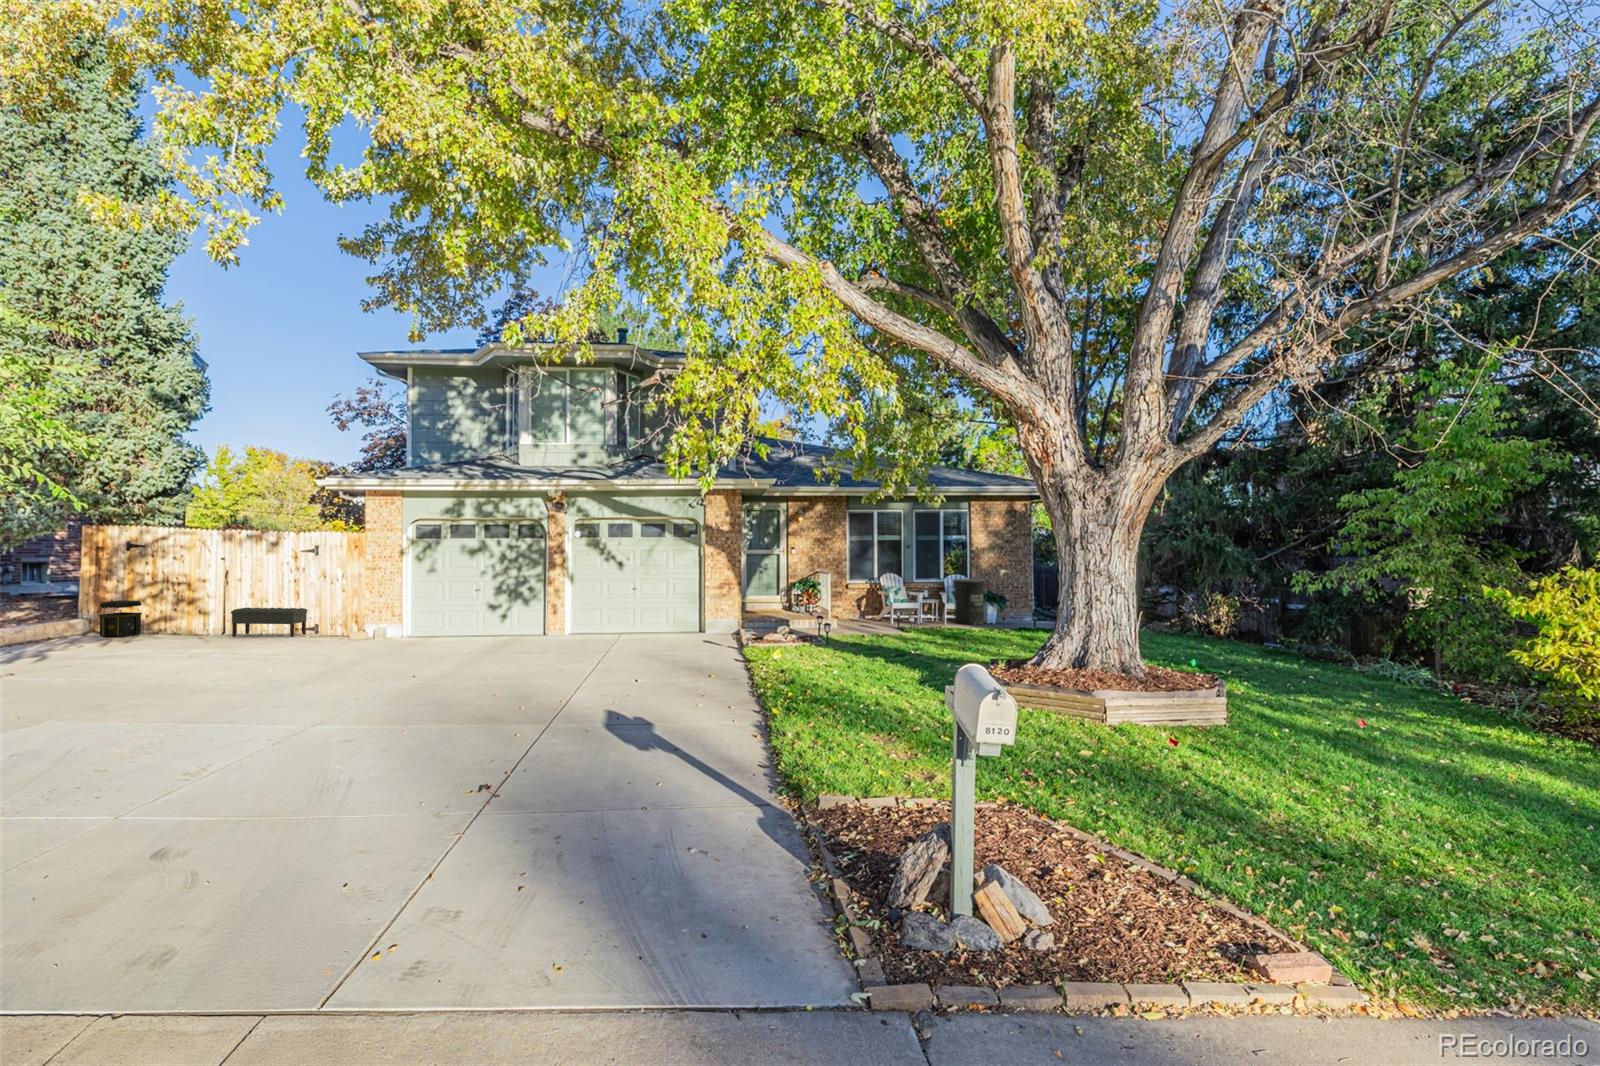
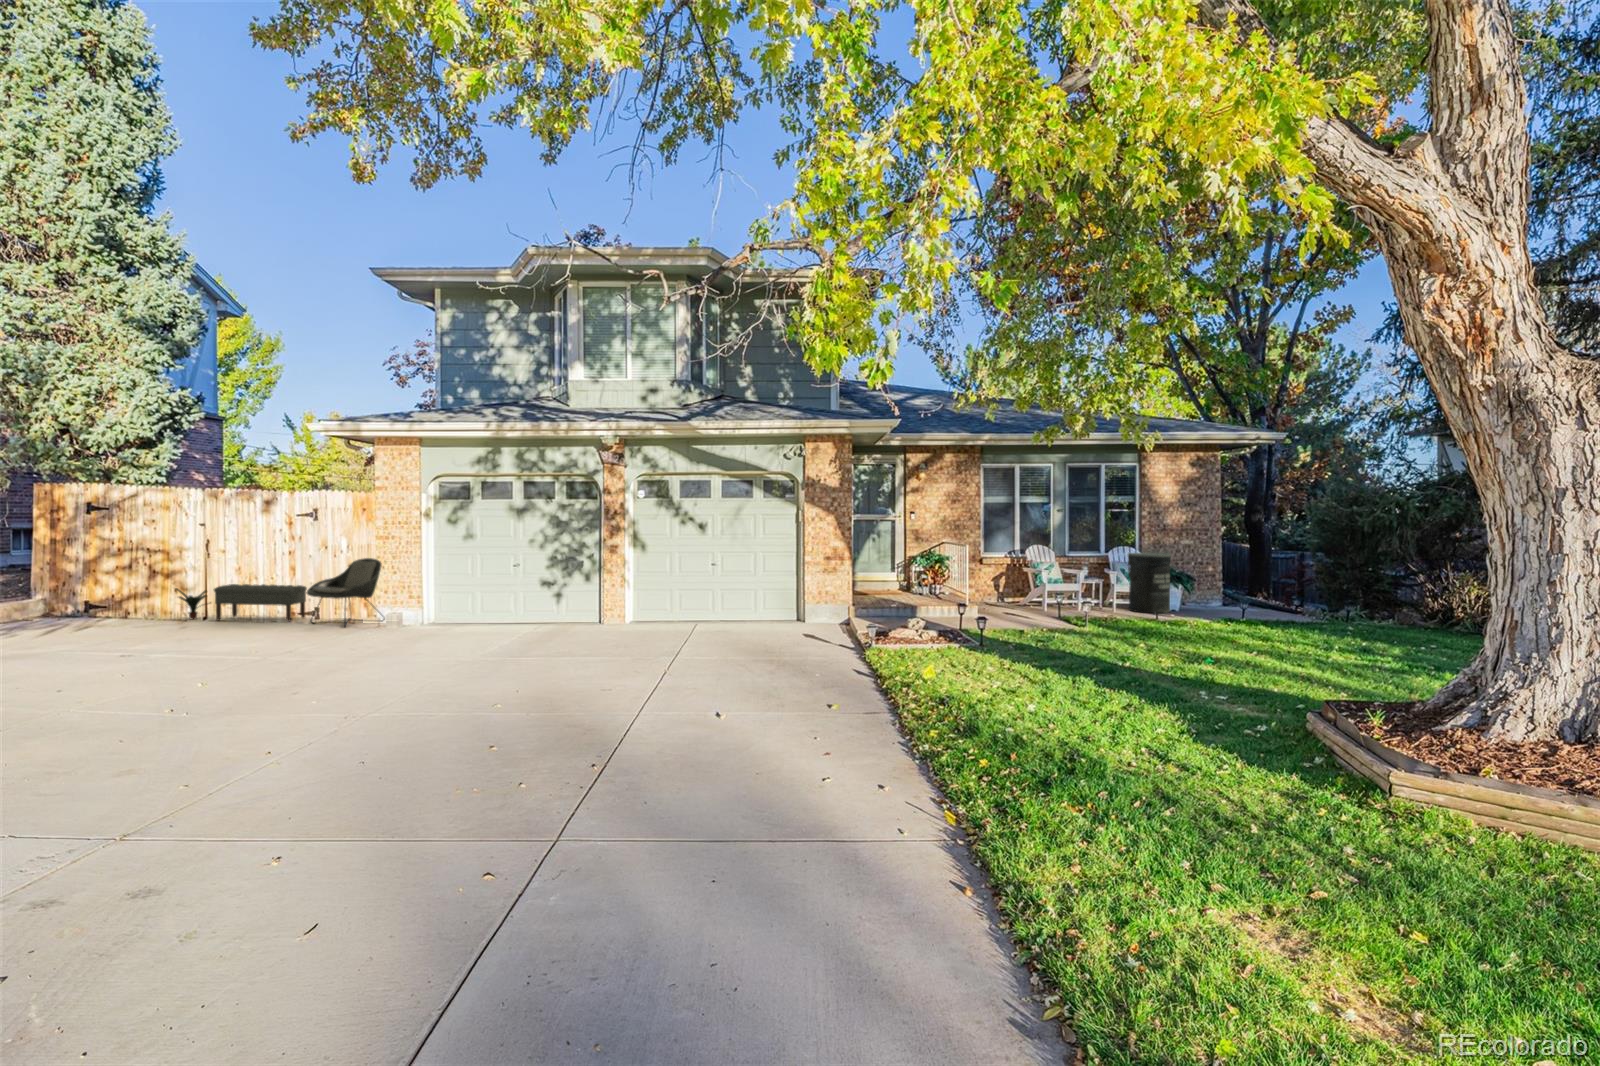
lounge chair: none [308,586,371,641] -> present [307,558,383,627]
toolbox: present [99,600,142,637] -> none [56,574,109,620]
potted plant: none [197,611,228,636] -> present [175,588,206,619]

